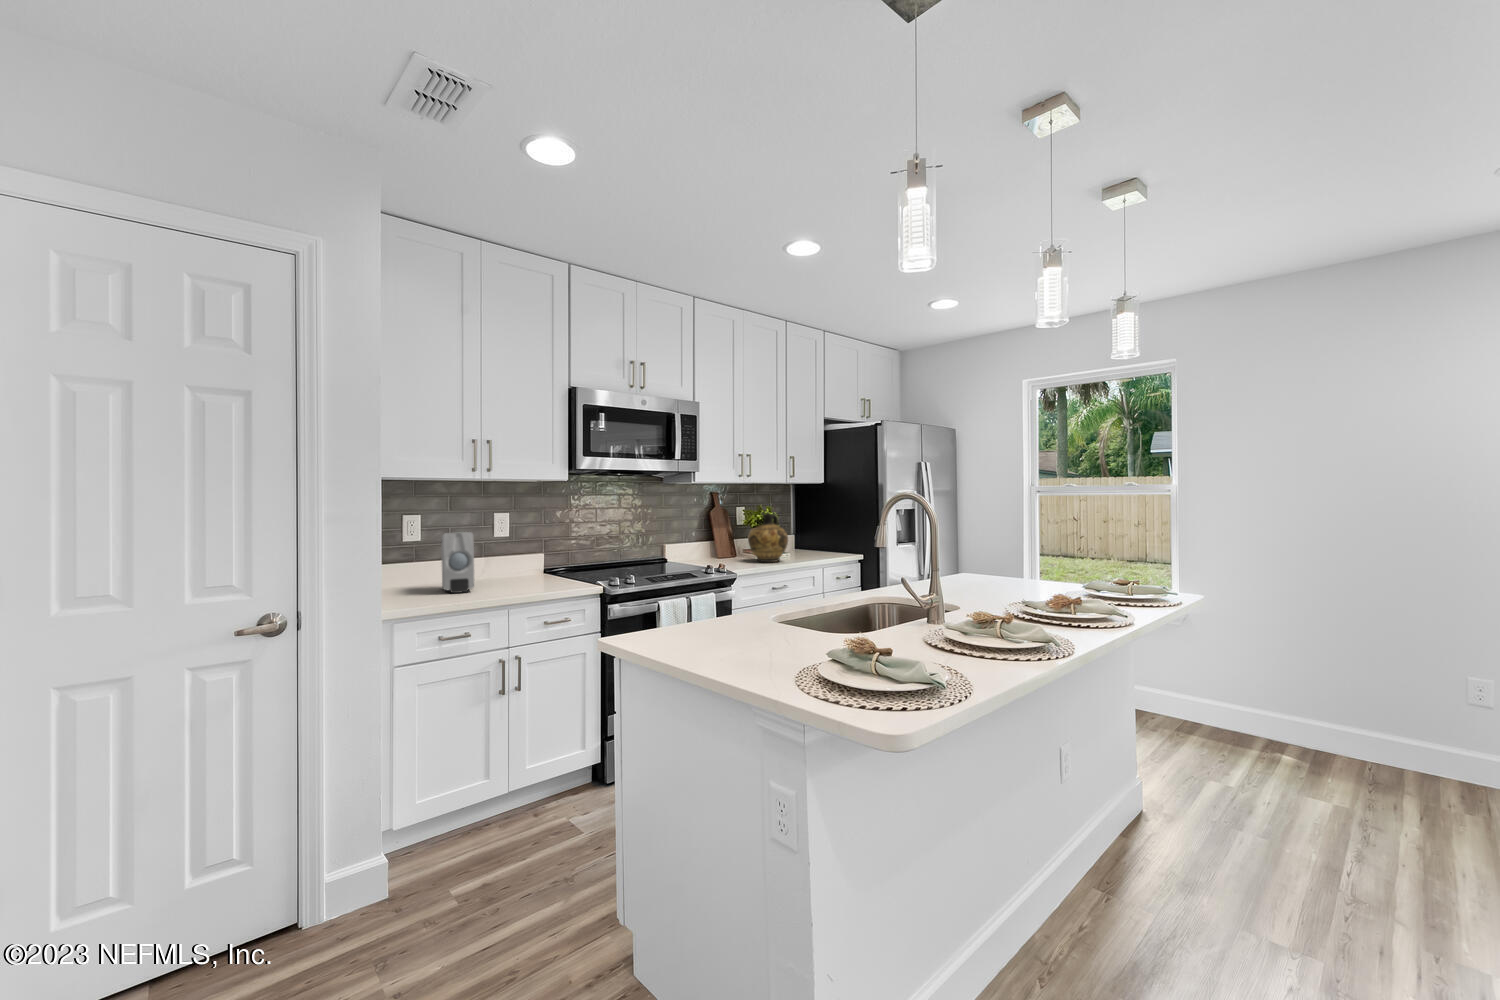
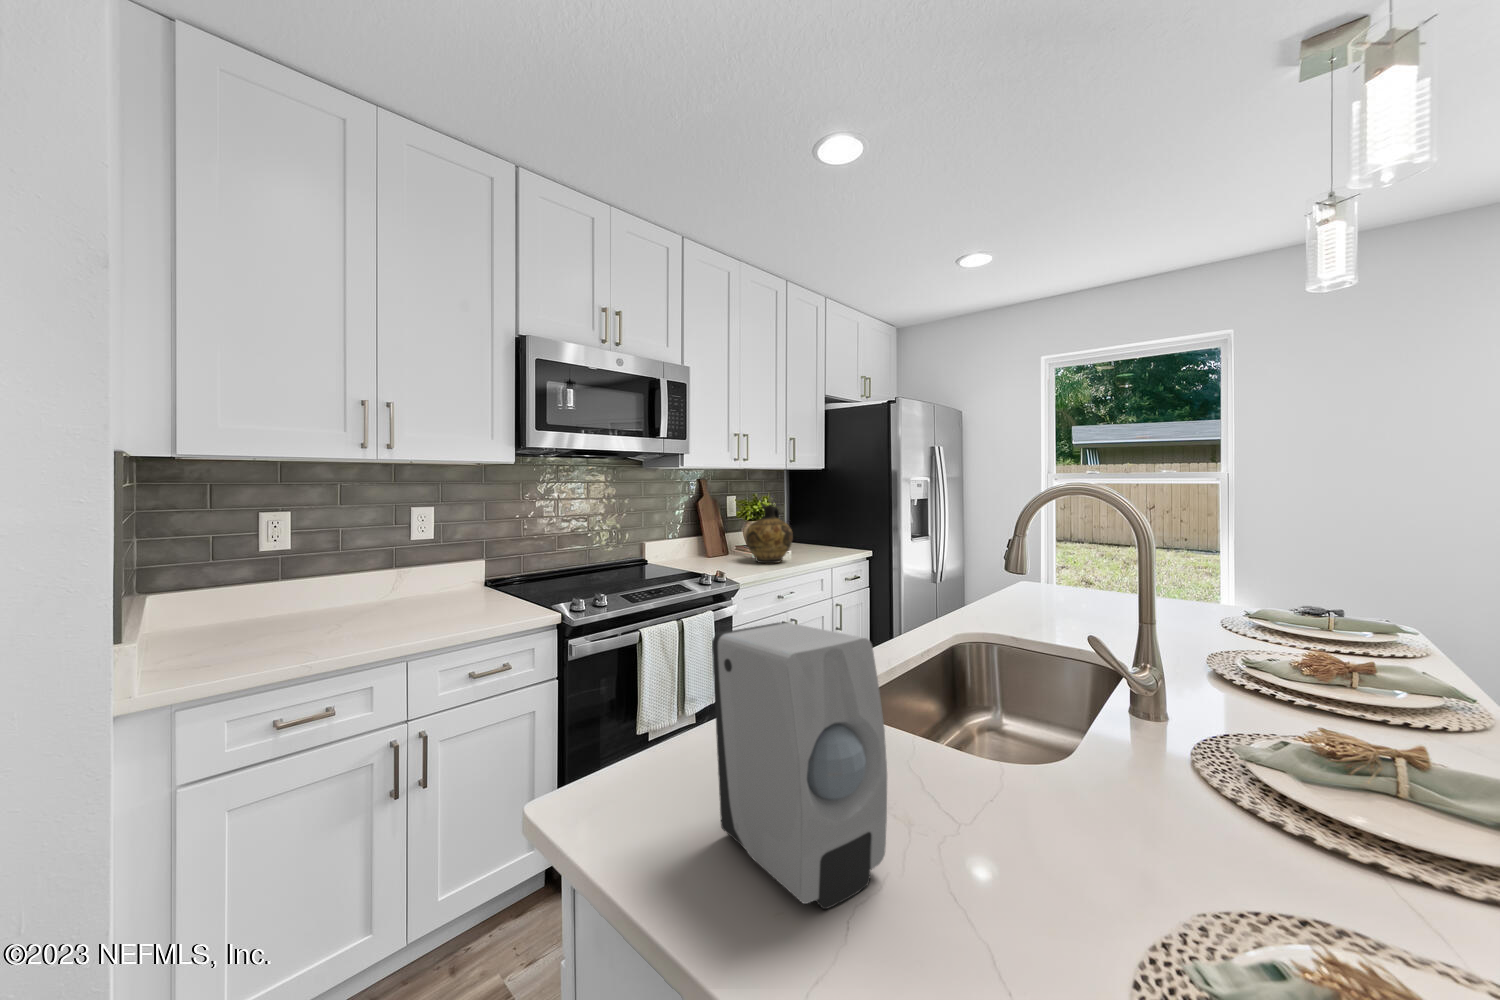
soap dispenser: present [441,532,474,593] -> present [712,623,887,909]

